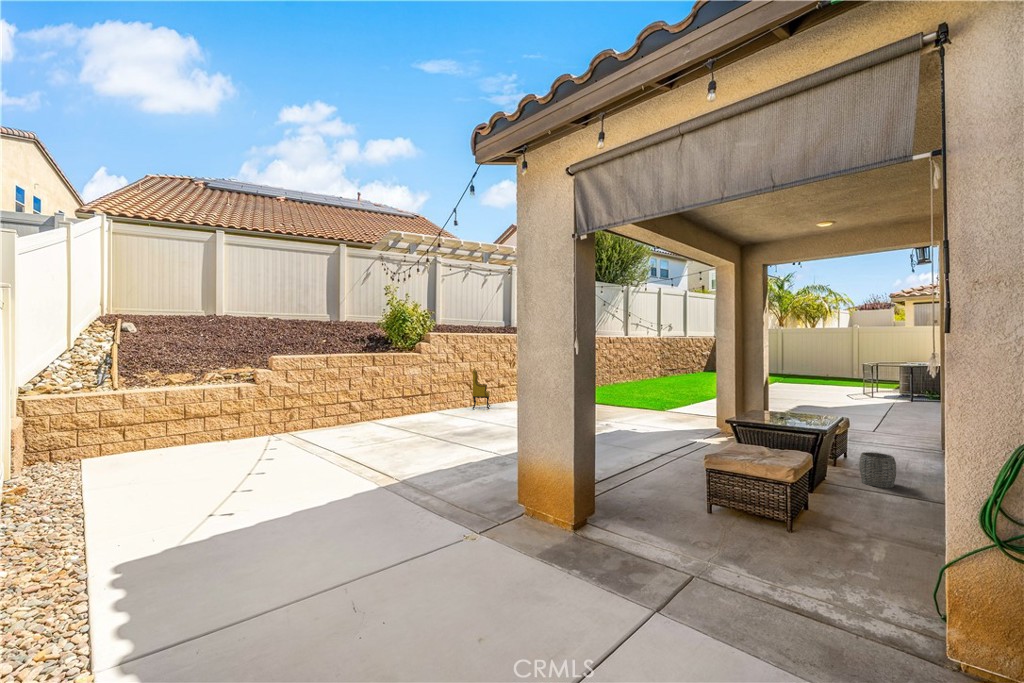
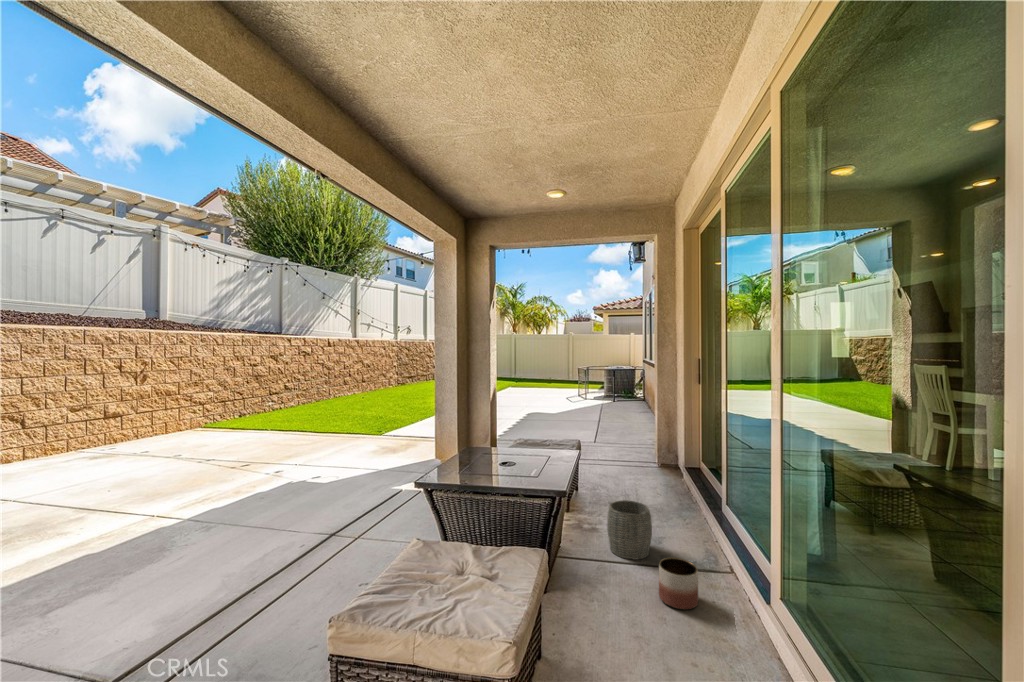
armchair: present [473,368,490,409] -> none [14,389,71,467]
planter: none [891,480,921,507] -> present [659,558,698,610]

